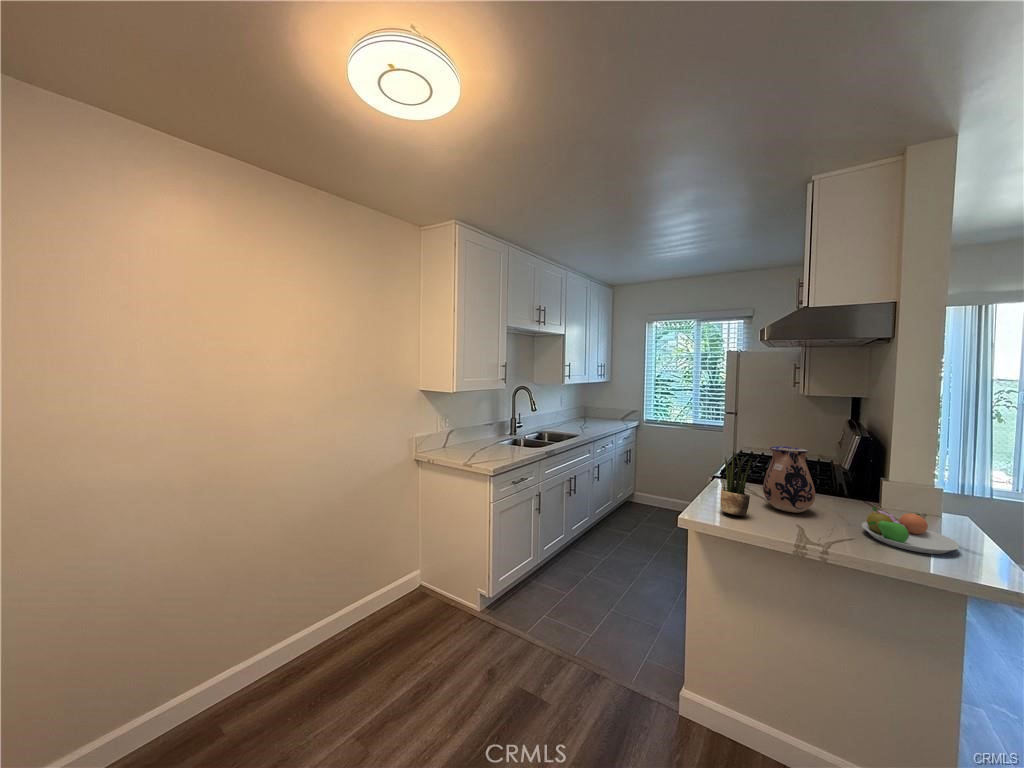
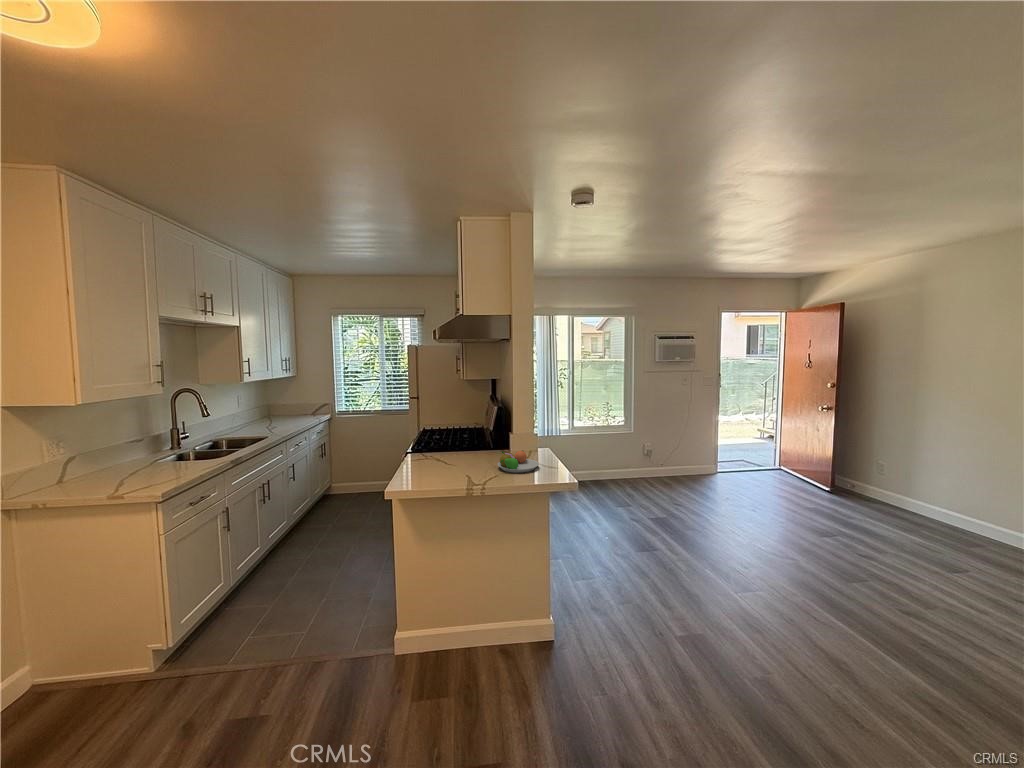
ceramic pitcher: present [763,446,815,513] -> none [442,420,473,467]
potted plant: present [721,452,752,516] -> none [415,429,434,477]

